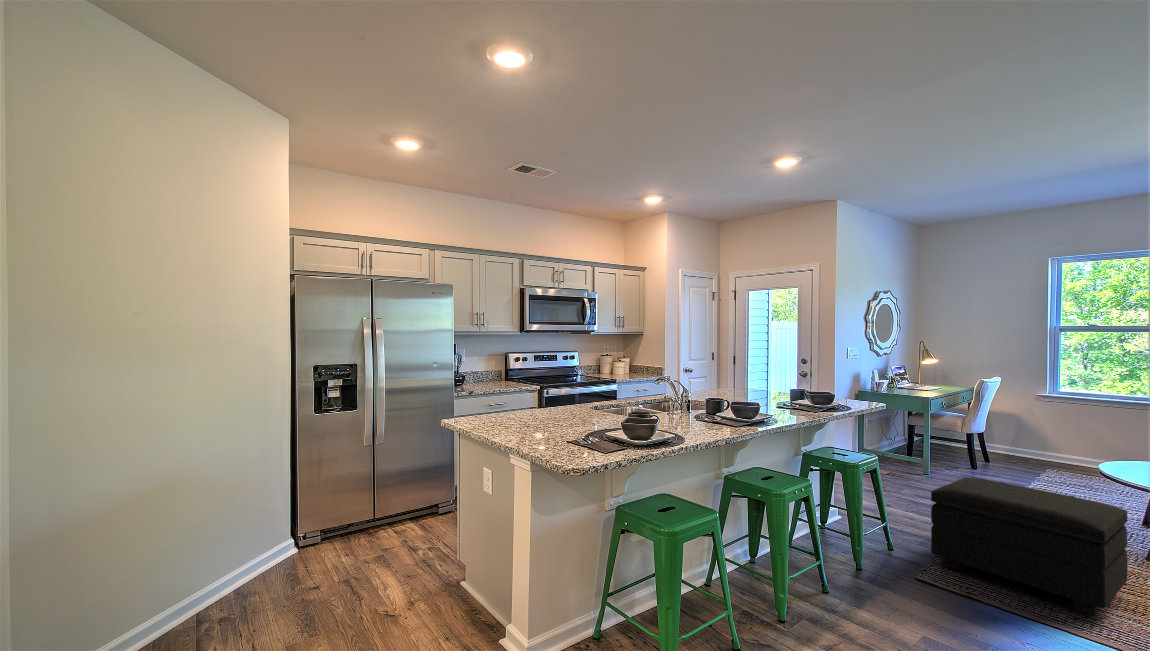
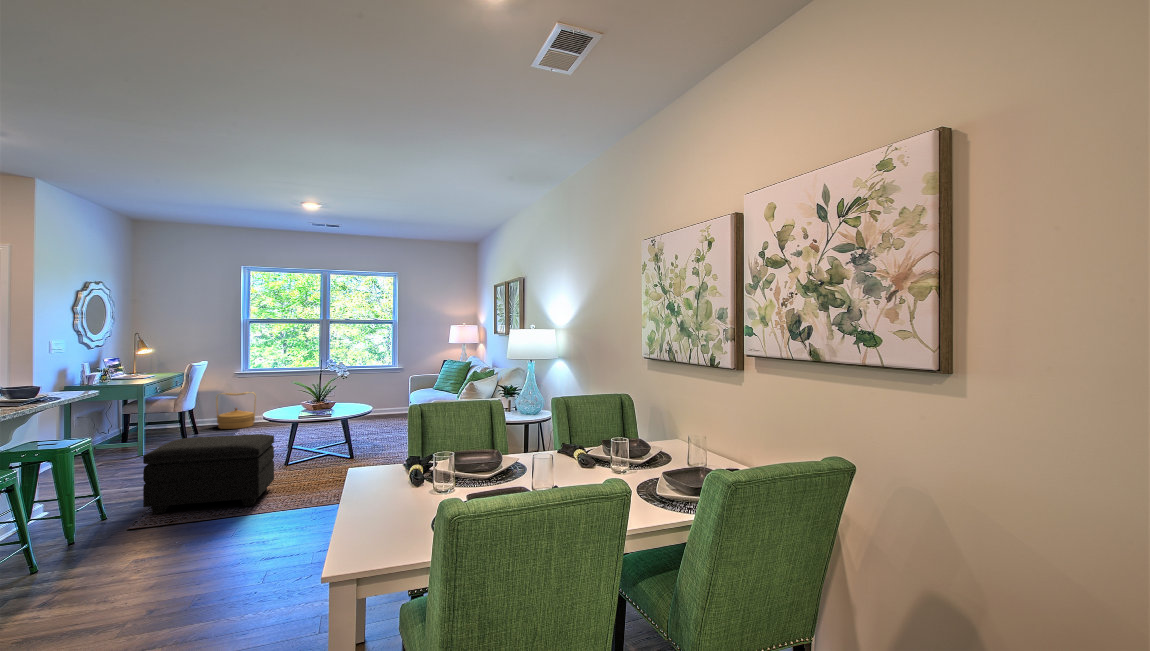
woven basket: none [1012,418,1070,468] -> present [216,392,256,429]

